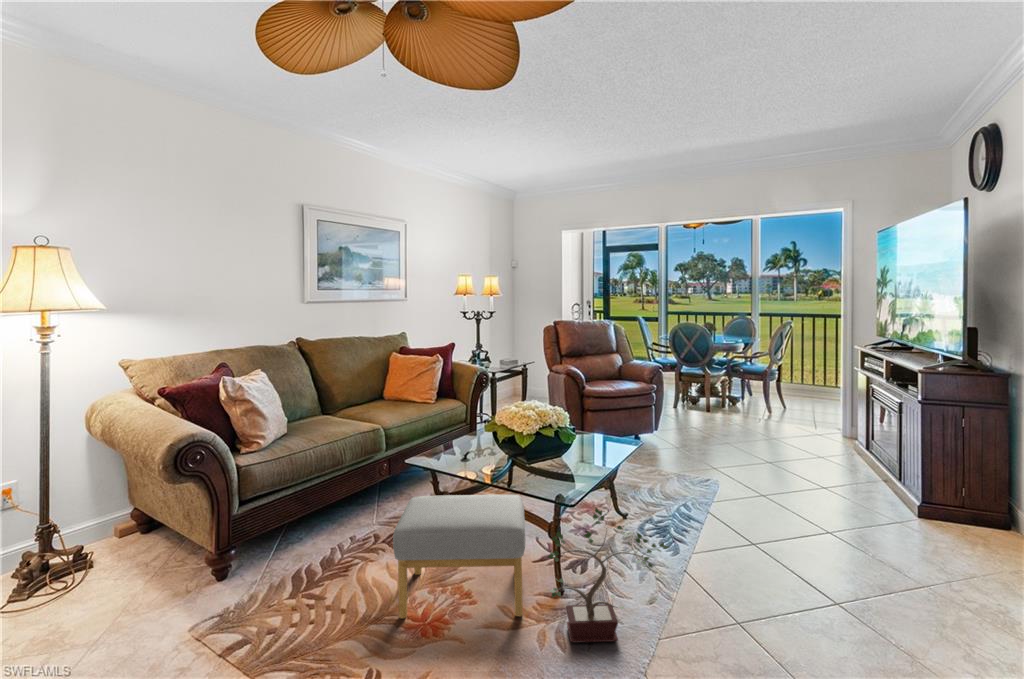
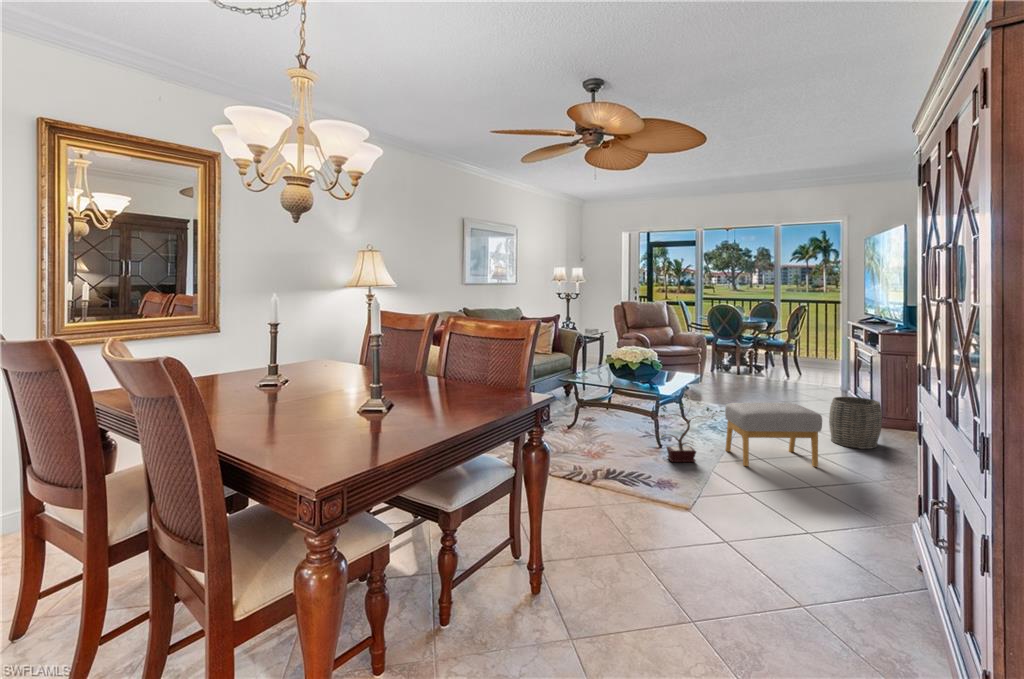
woven basket: none [850,483,944,584] -> present [829,397,882,449]
footstool: present [393,495,525,618] -> present [725,403,822,467]

